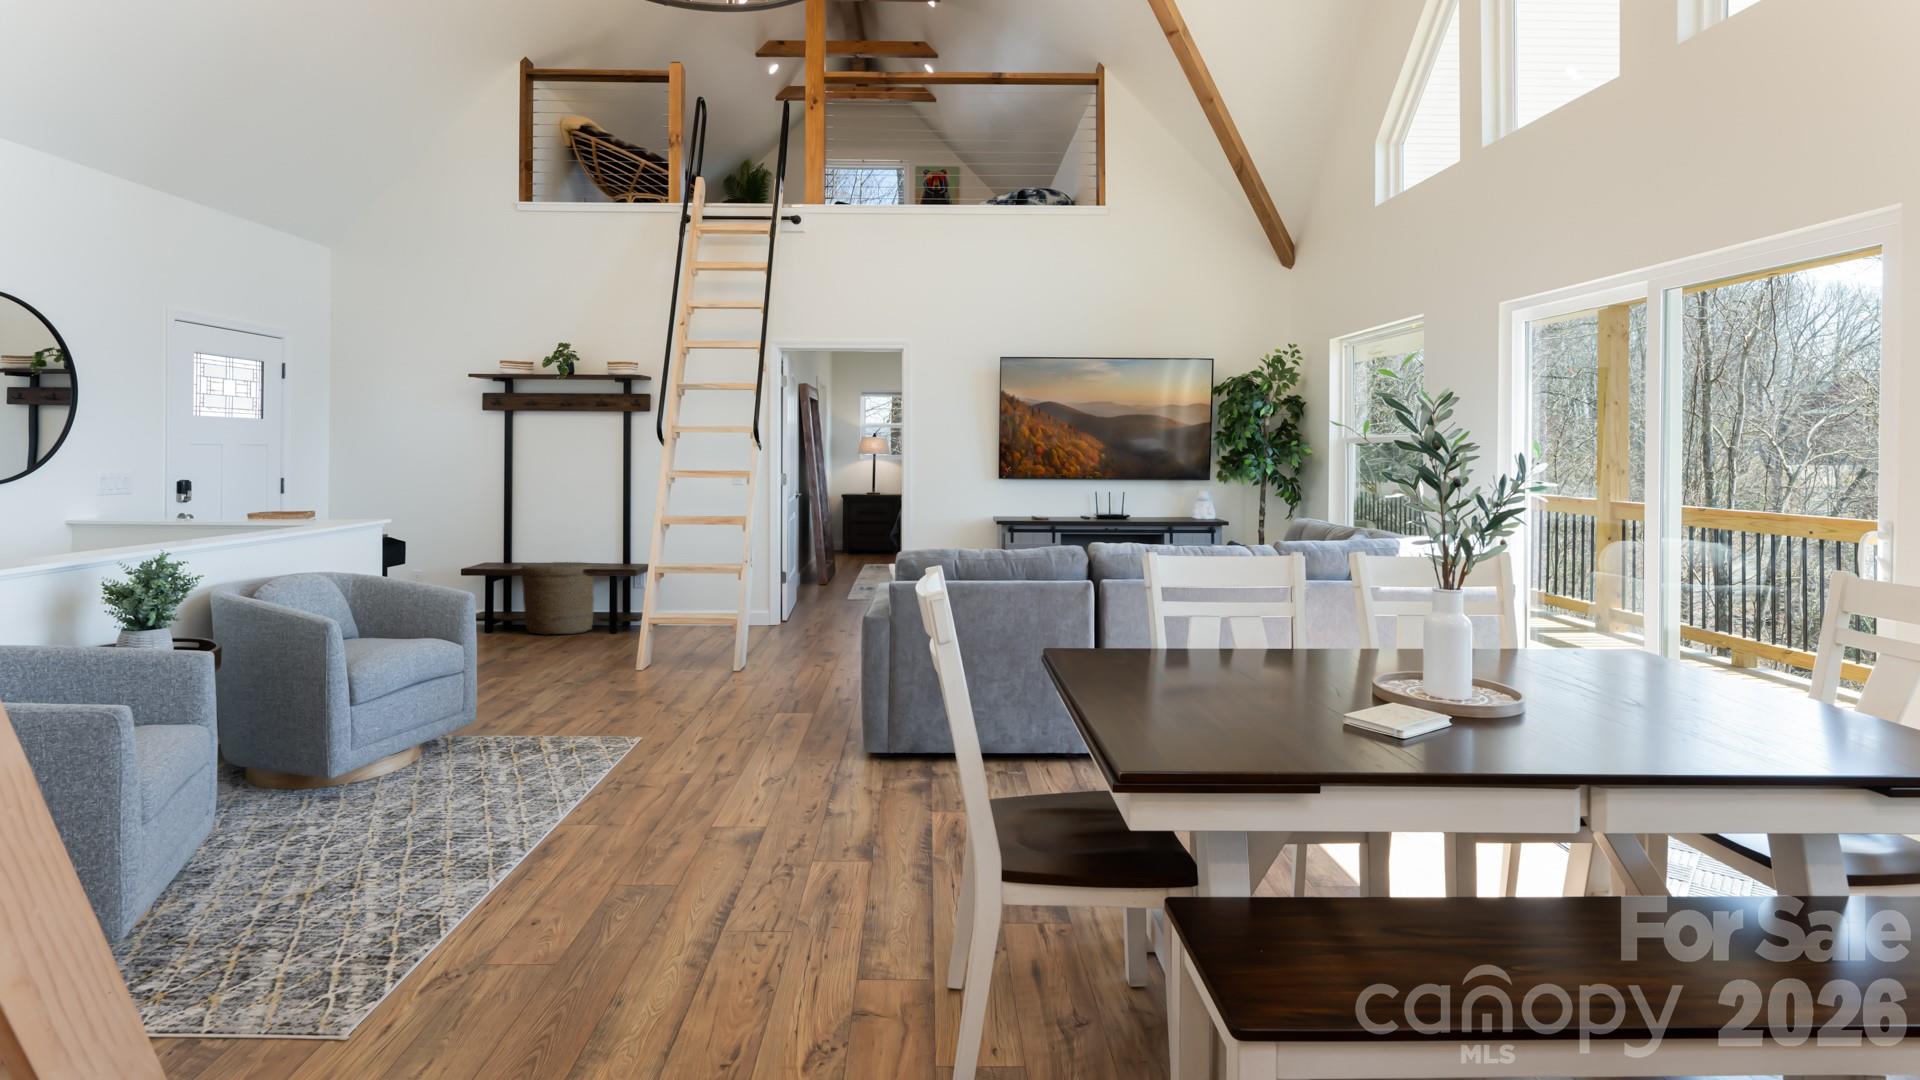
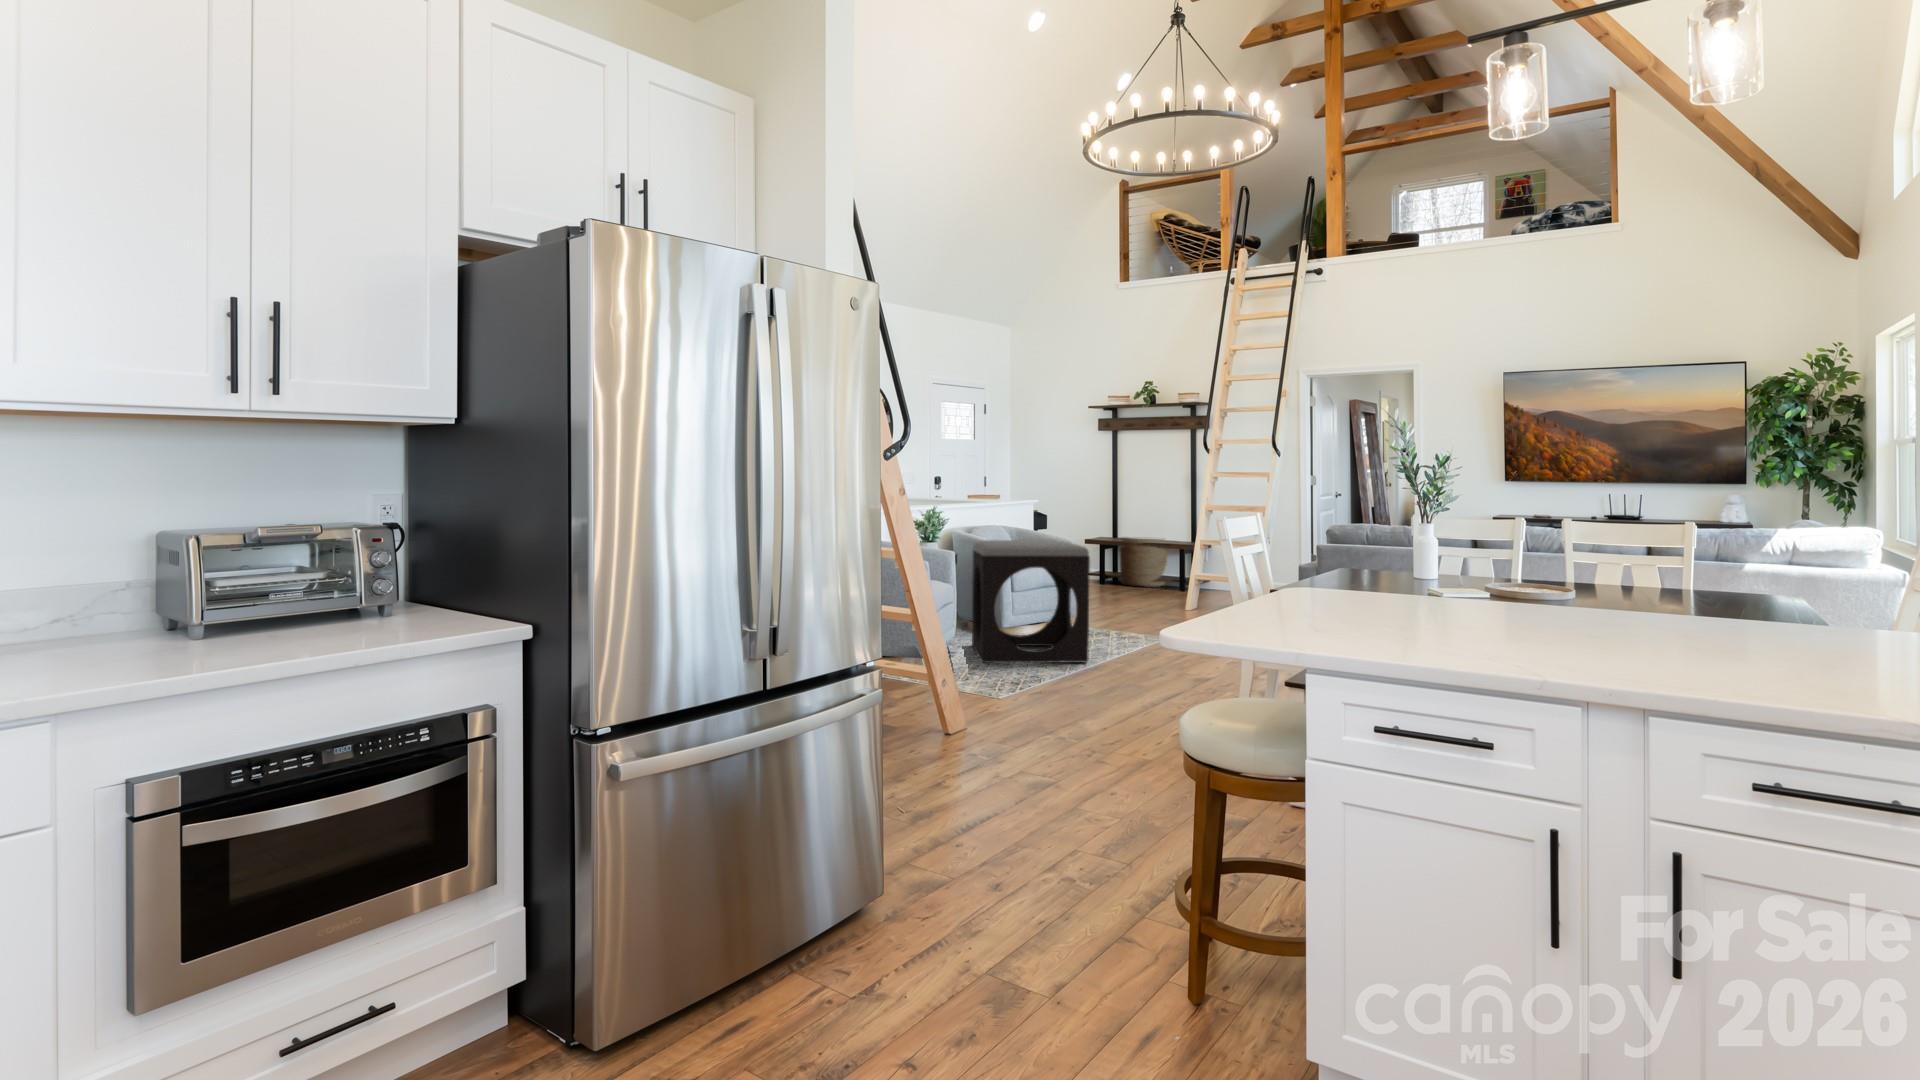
footstool: none [272,619,517,878] -> present [972,540,1090,663]

